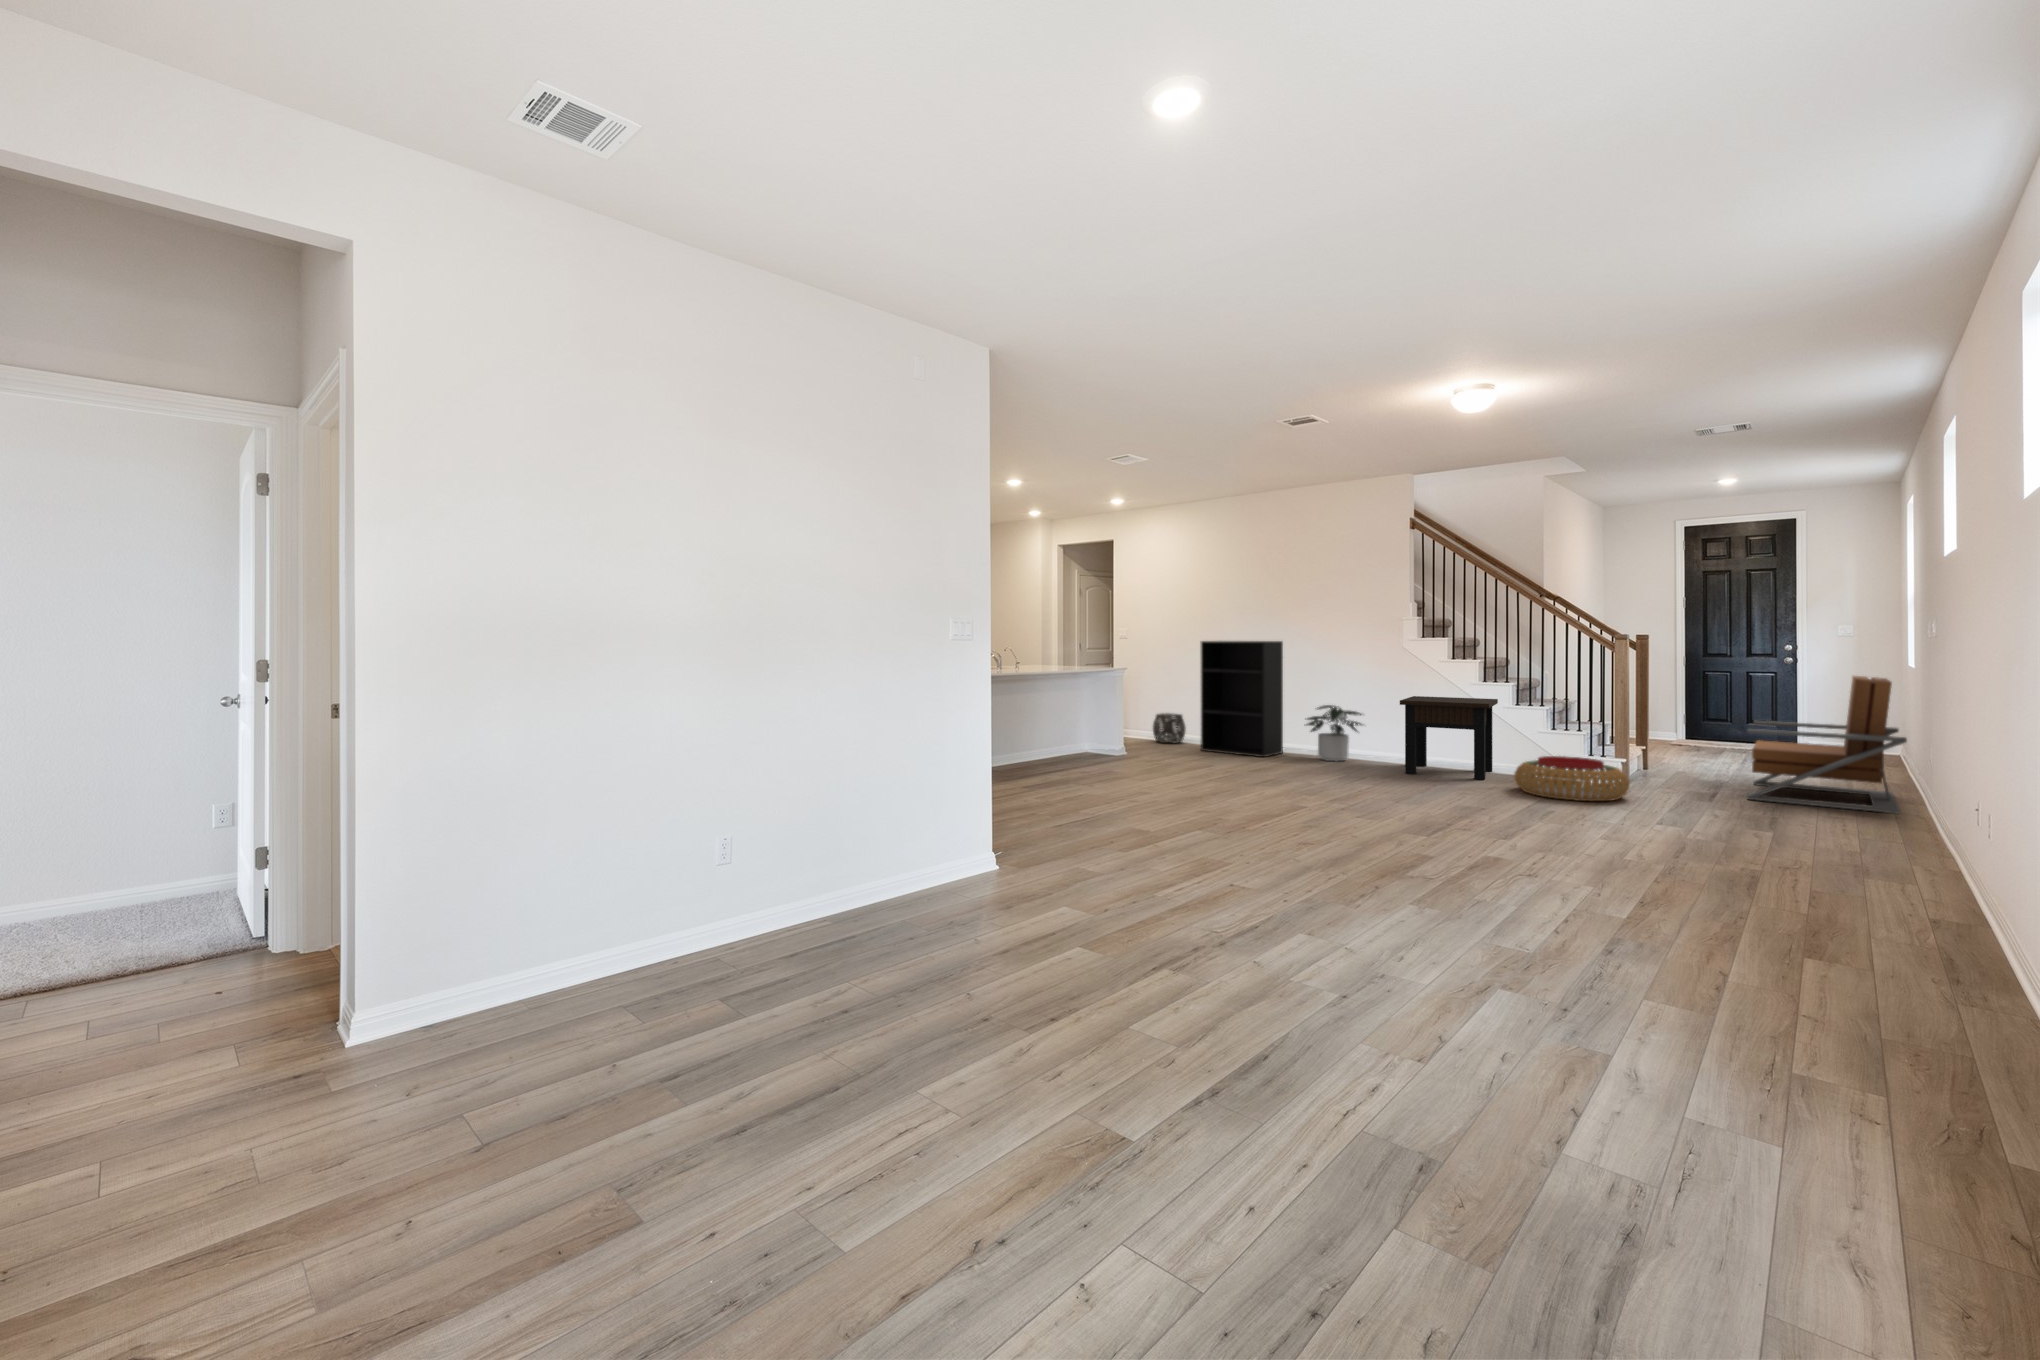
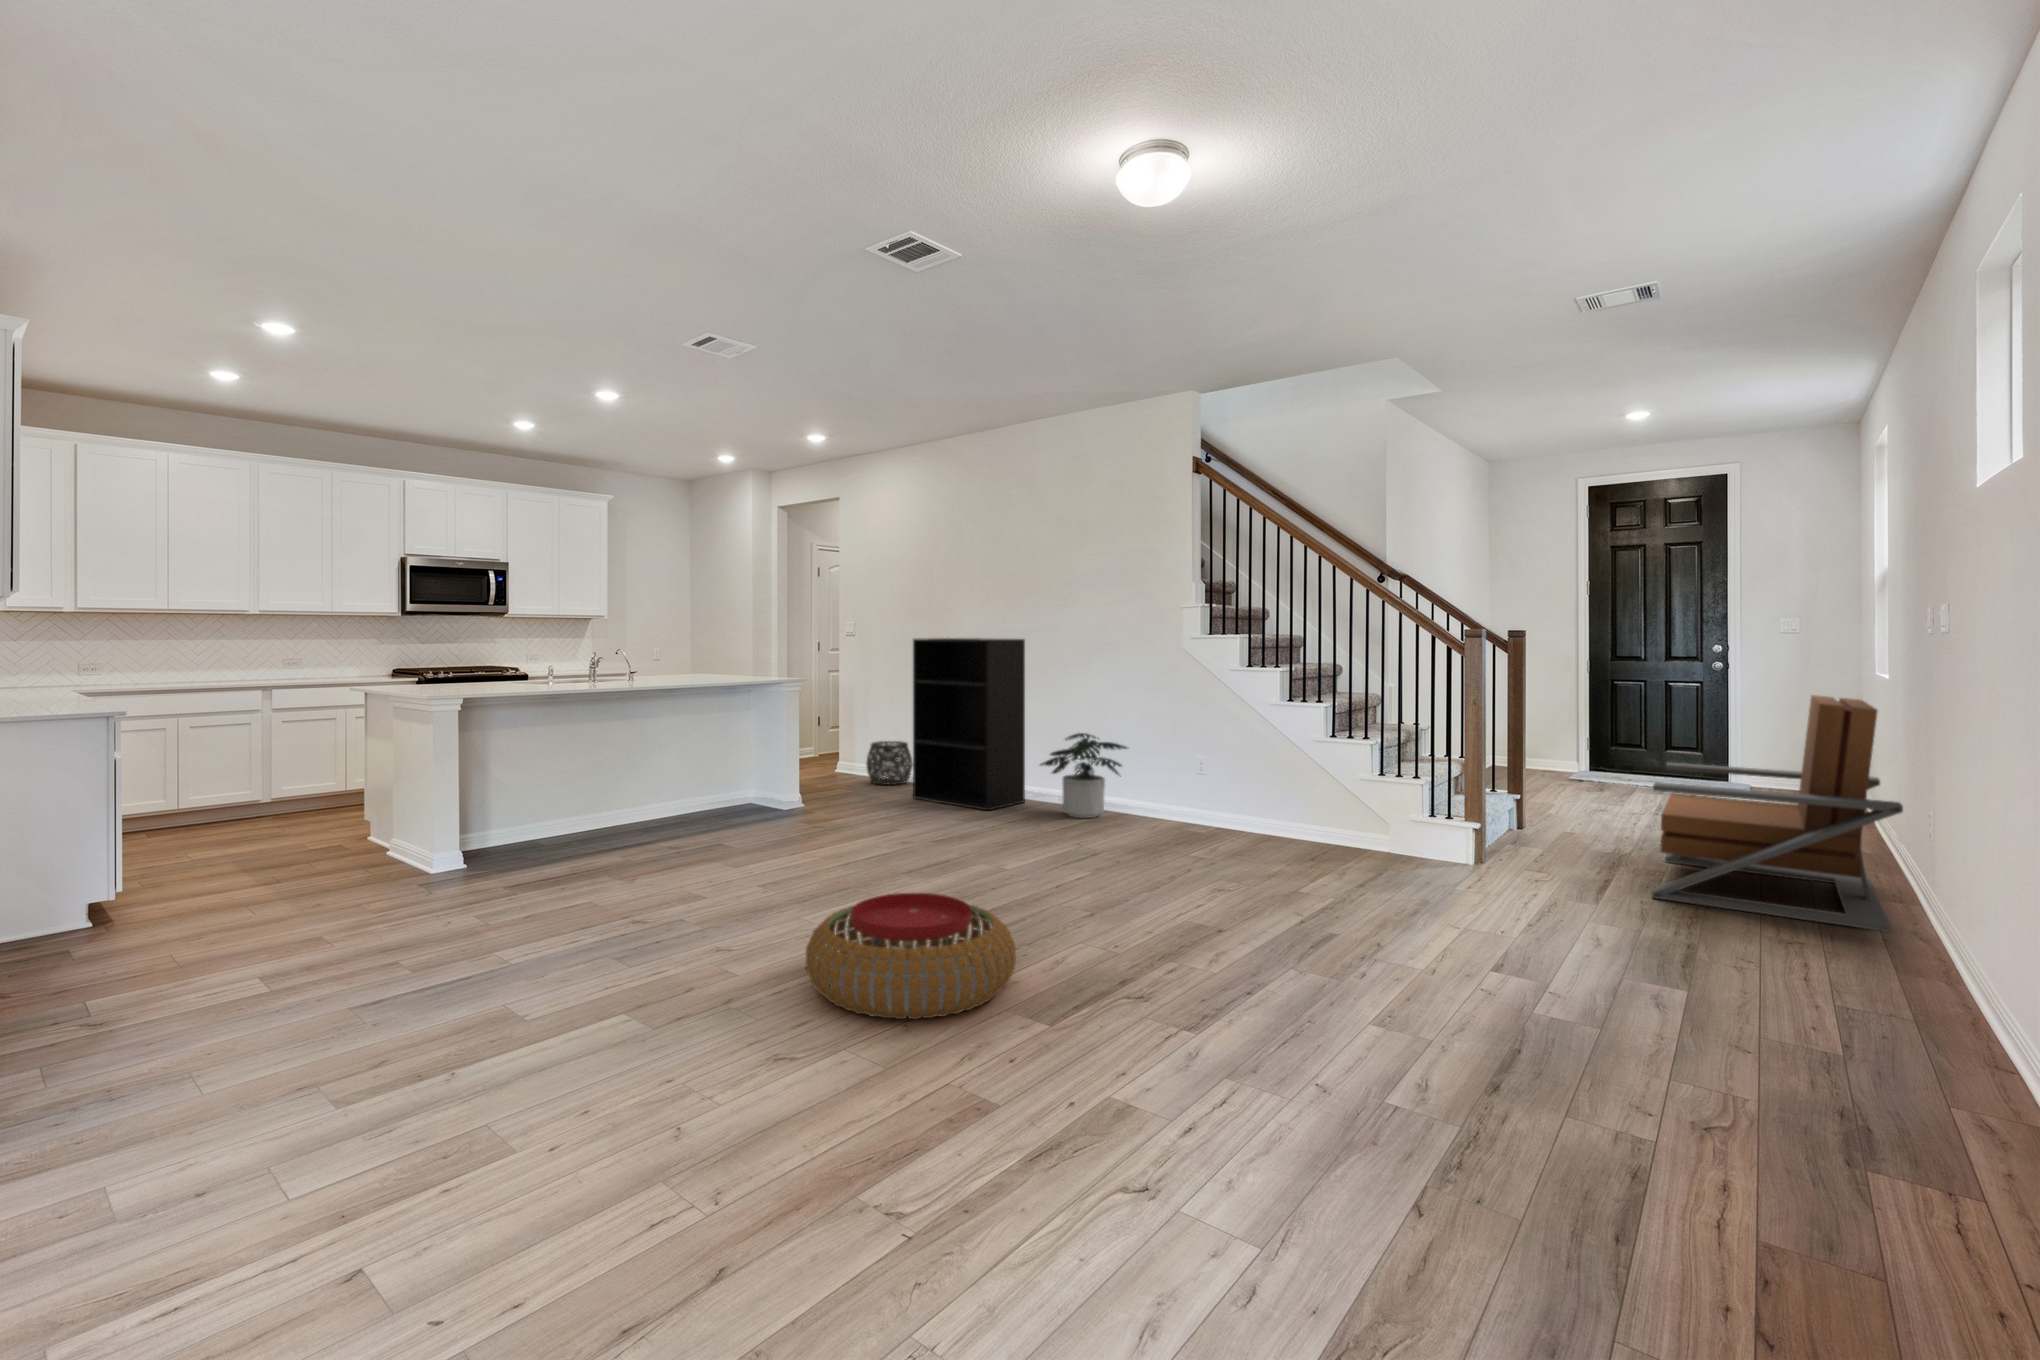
side table: present [1400,696,1498,780] -> none [1154,721,1305,856]
pouf: present [1514,756,1629,801] -> present [806,893,1016,1019]

